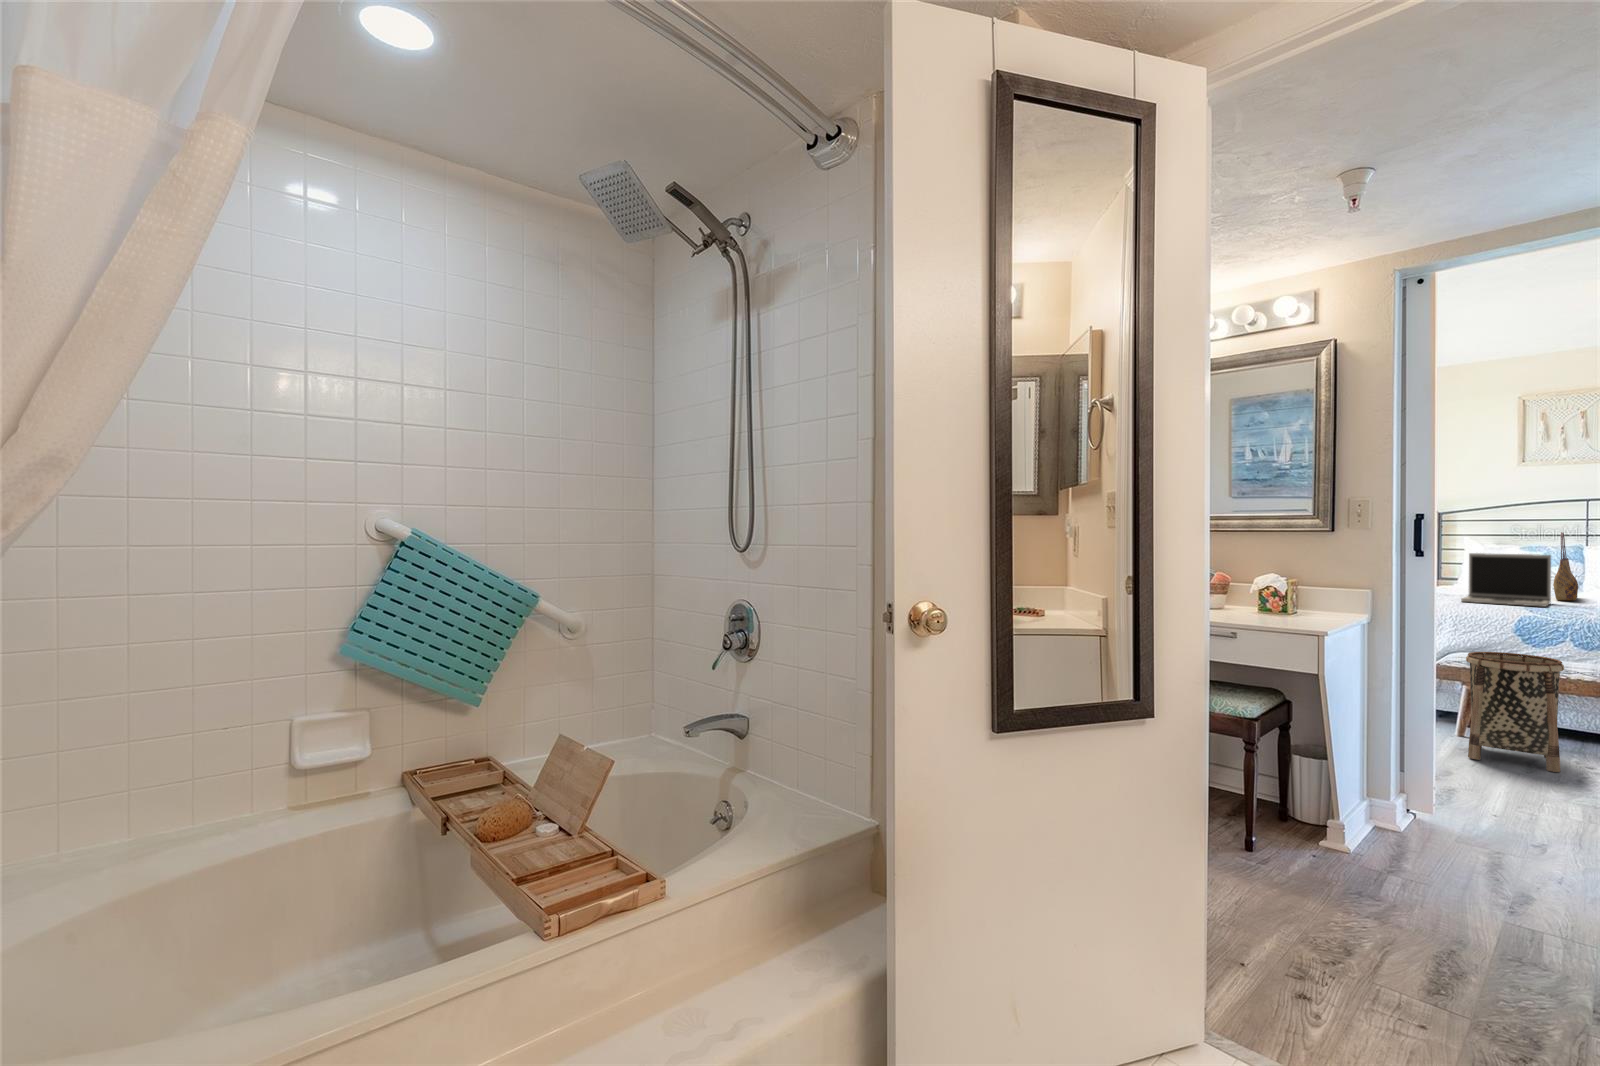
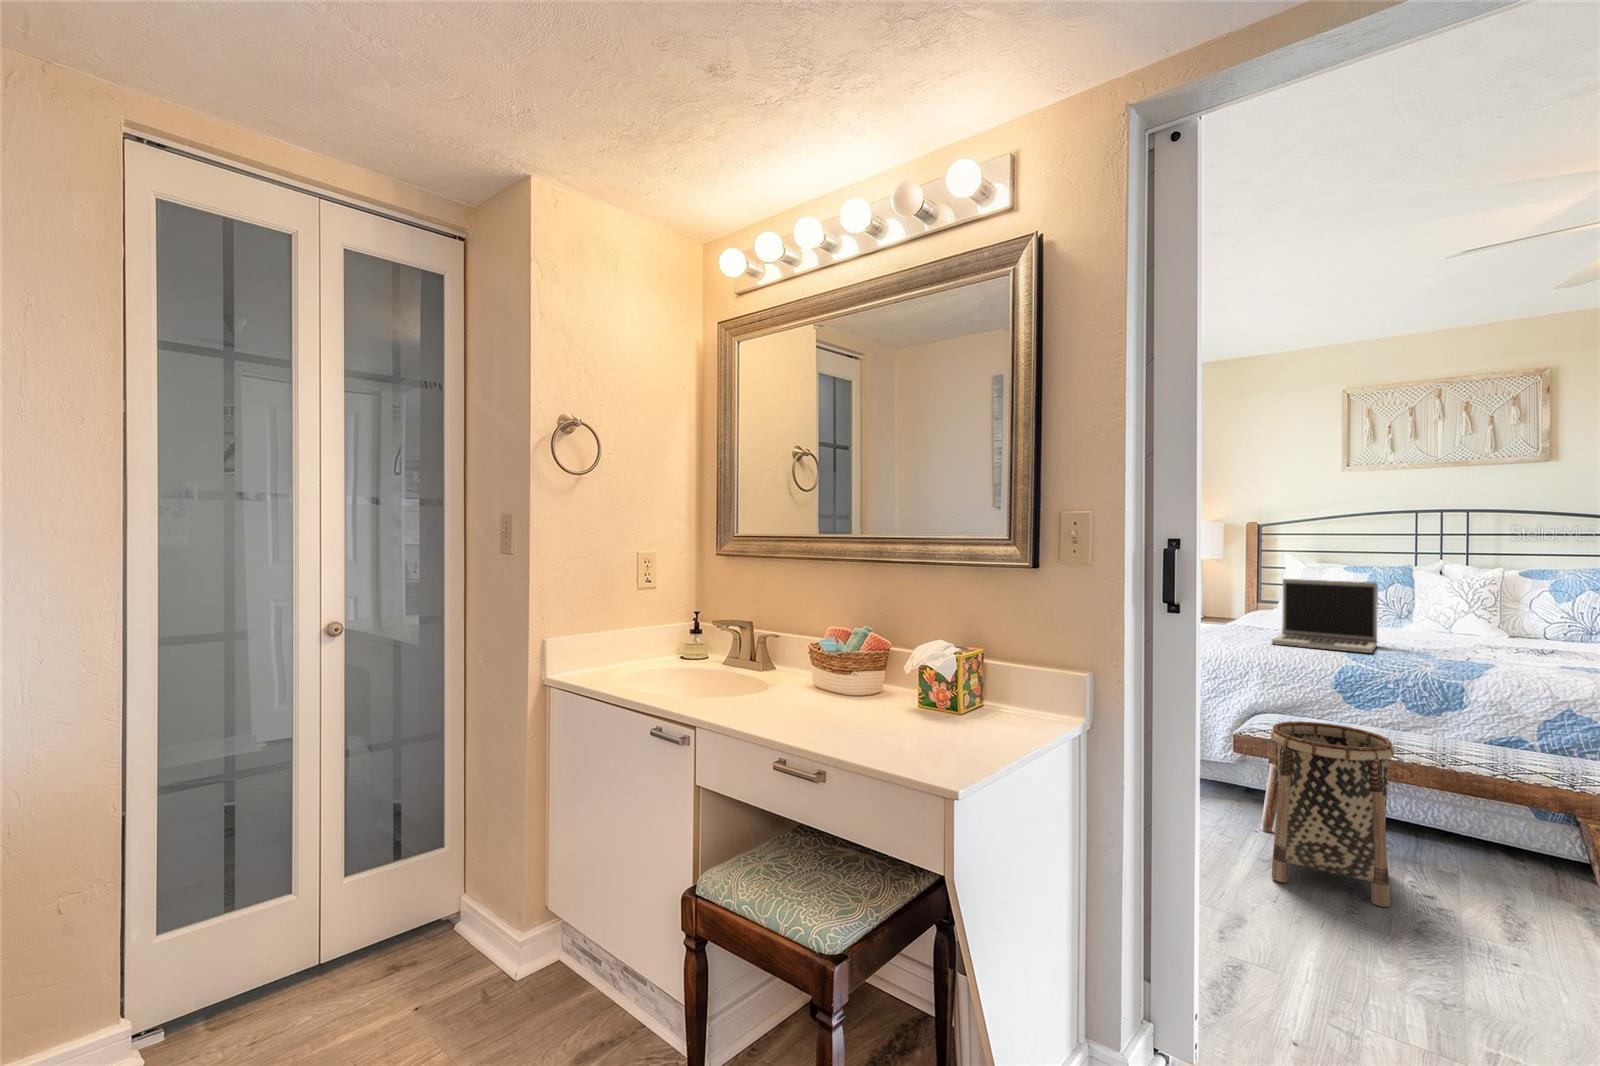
tote bag: present [1553,532,1578,600] -> none [1380,552,1409,640]

